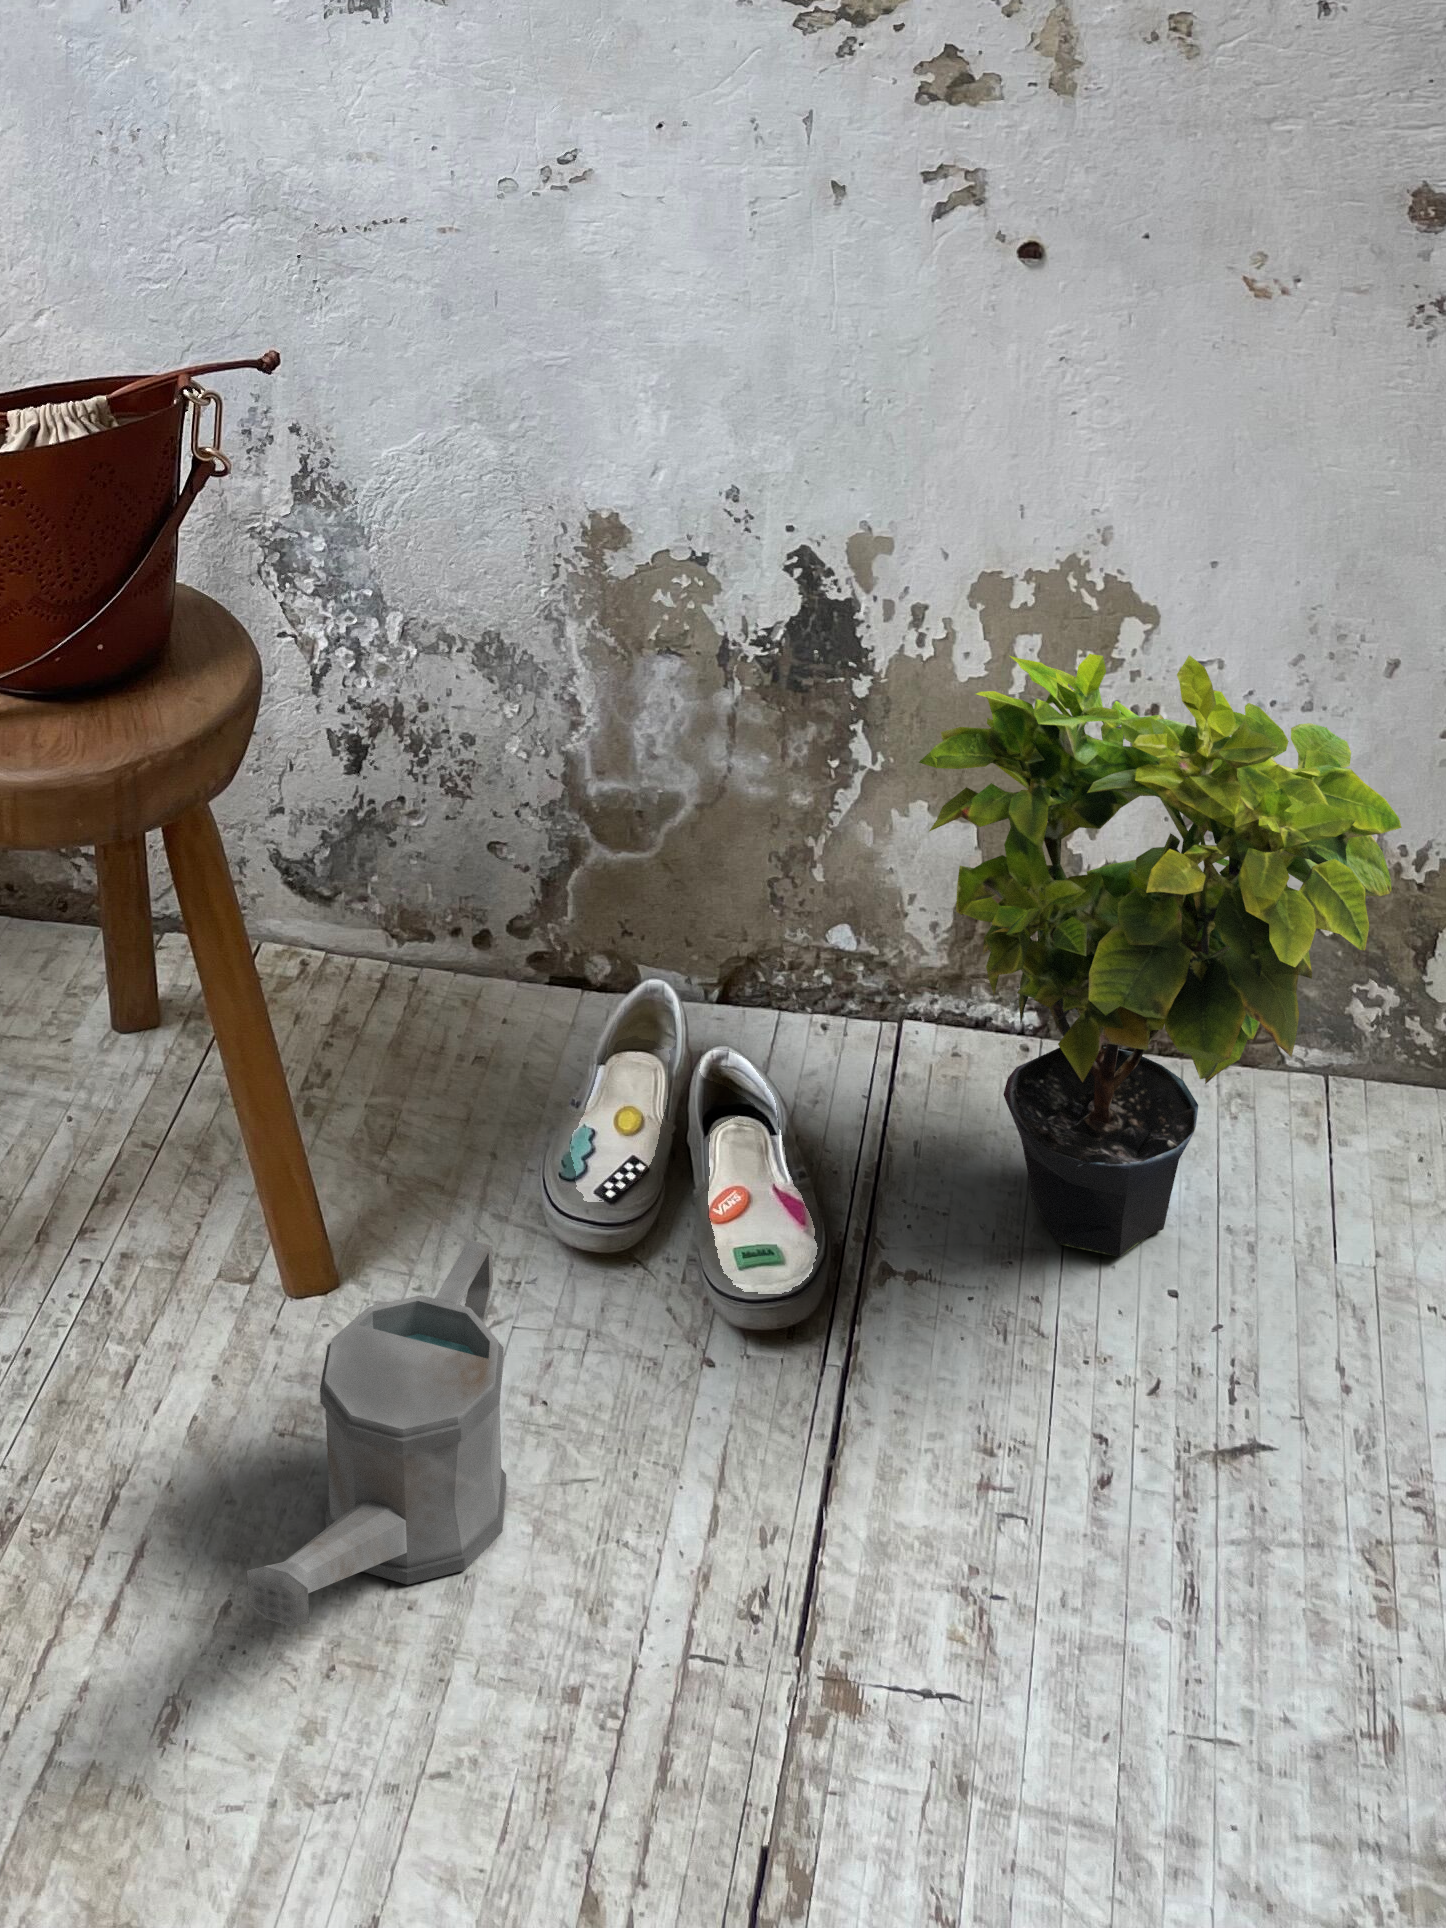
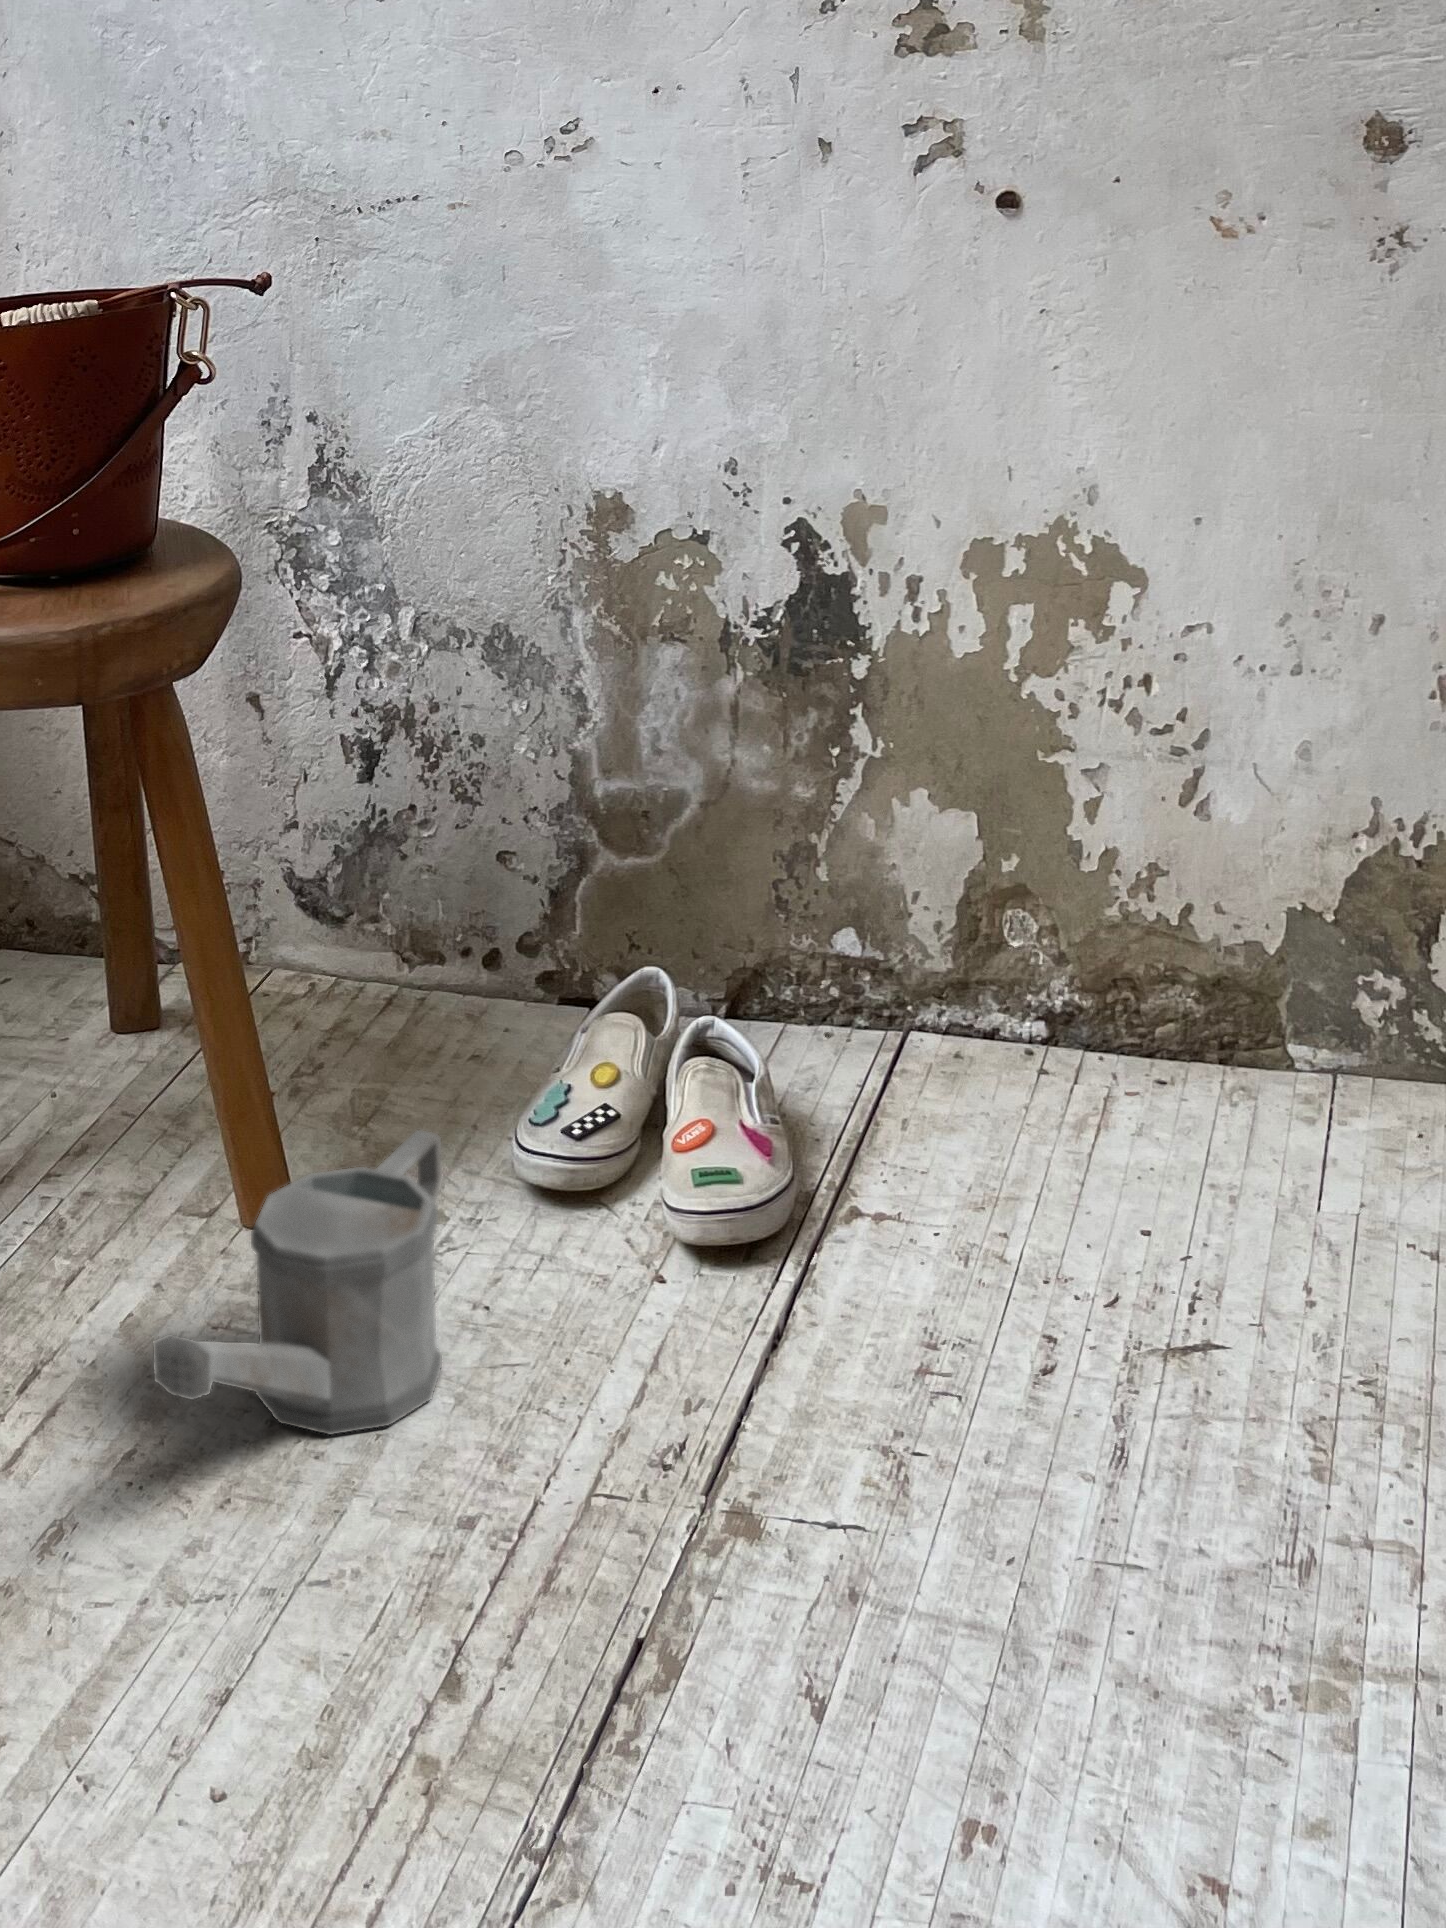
potted plant: present [919,654,1402,1257] -> none [891,567,1366,1207]

